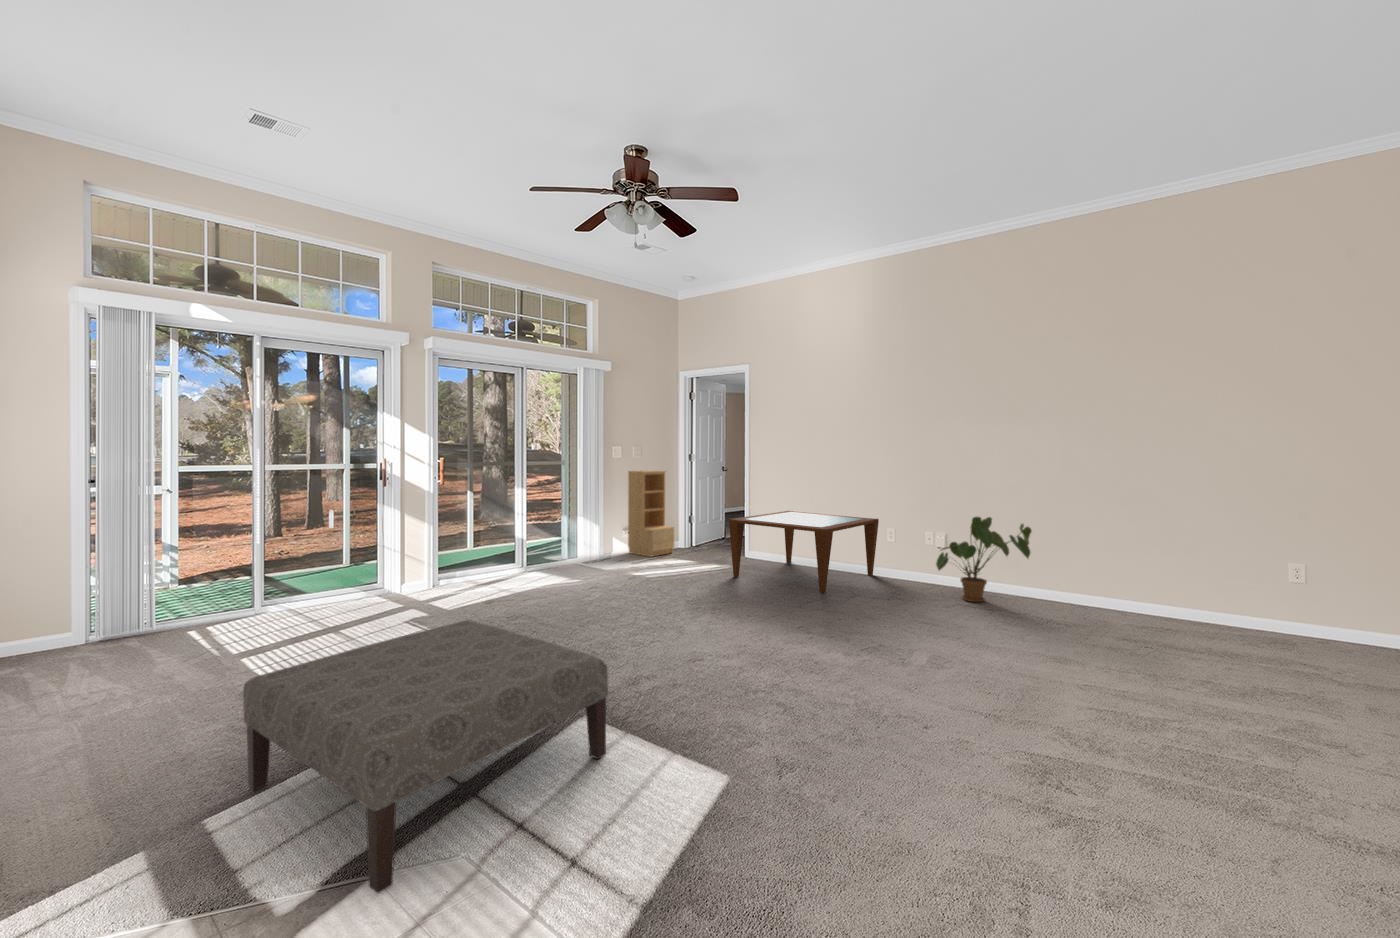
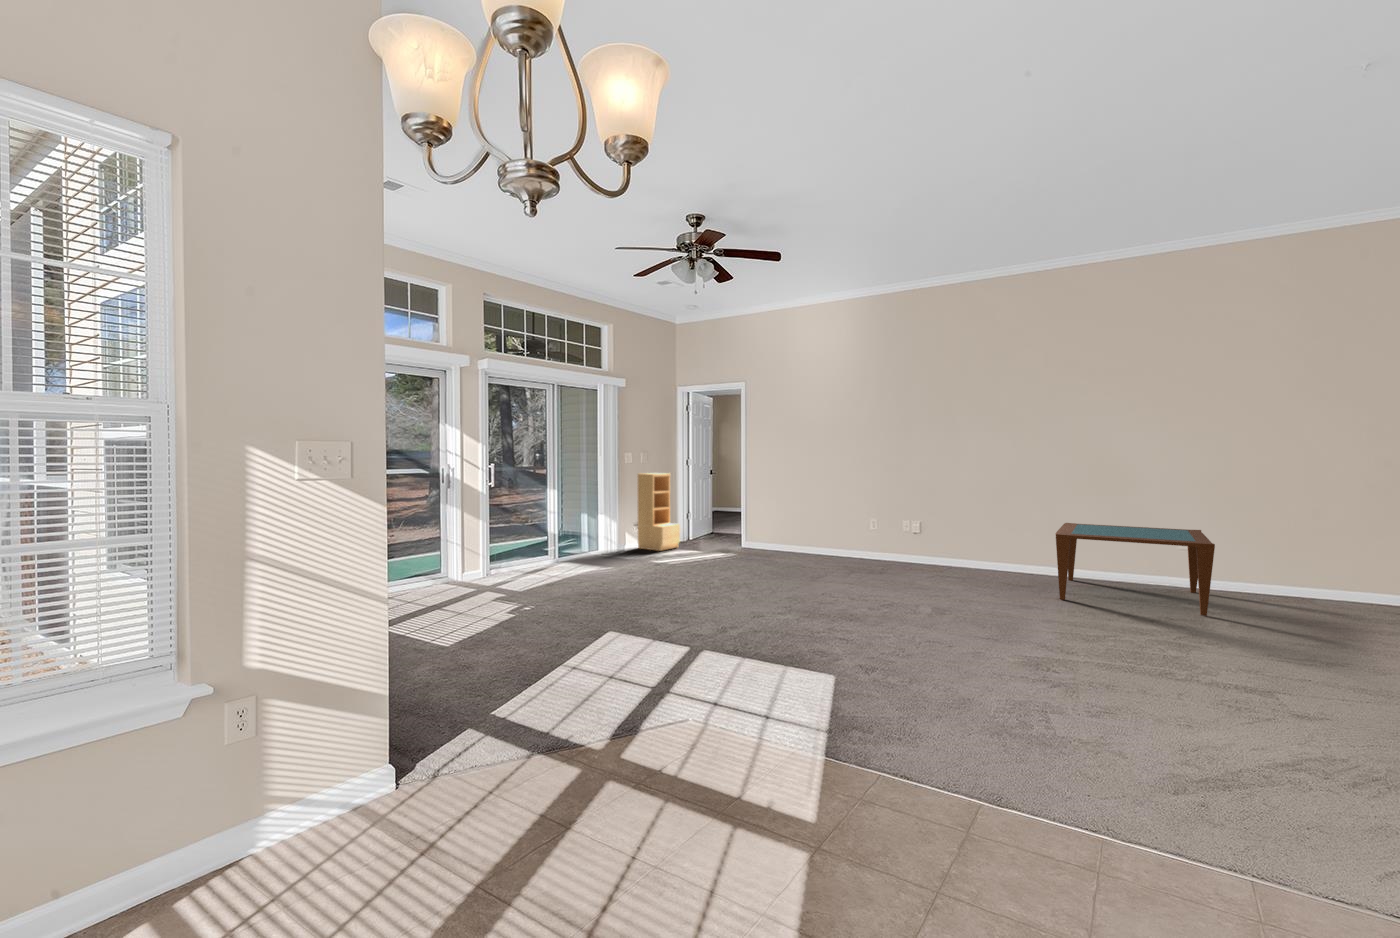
coffee table: present [729,511,879,593] -> present [1056,523,1215,616]
house plant: present [936,517,1031,602] -> none [915,507,989,575]
ottoman: present [243,620,608,893] -> none [490,582,726,724]

